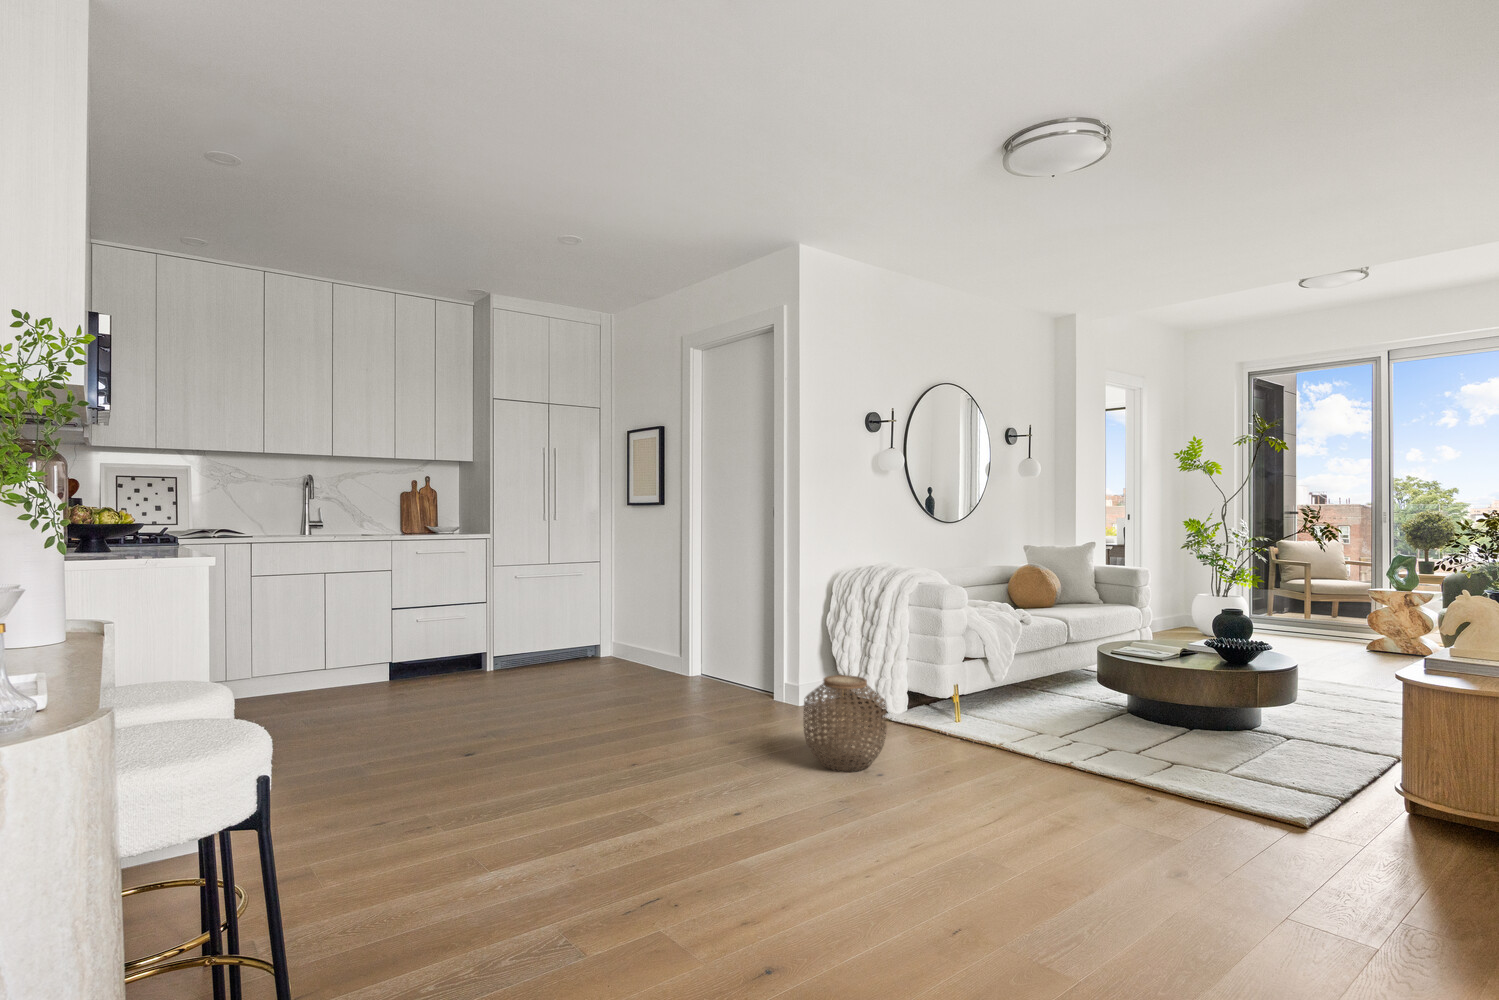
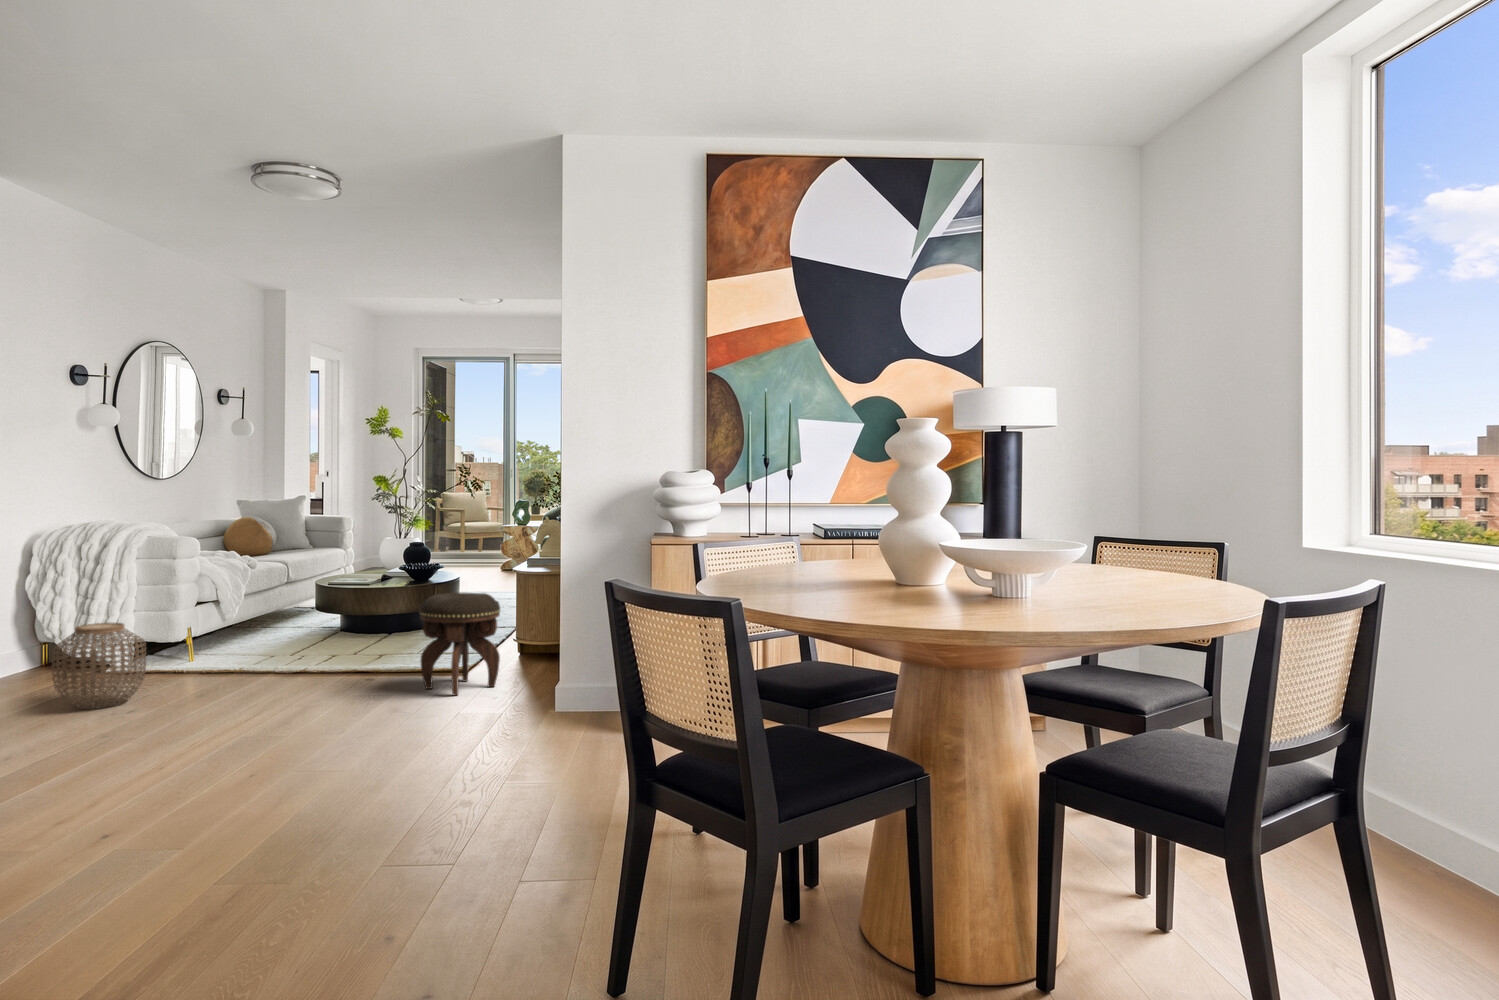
footstool: none [1215,705,1371,891] -> present [420,593,500,695]

